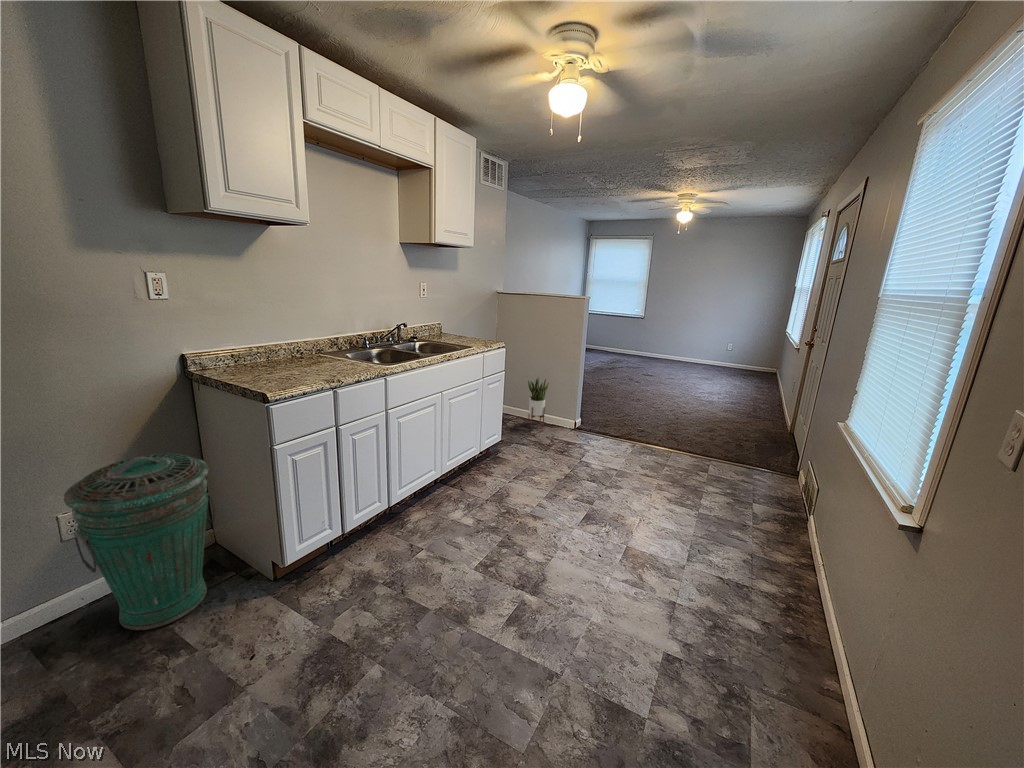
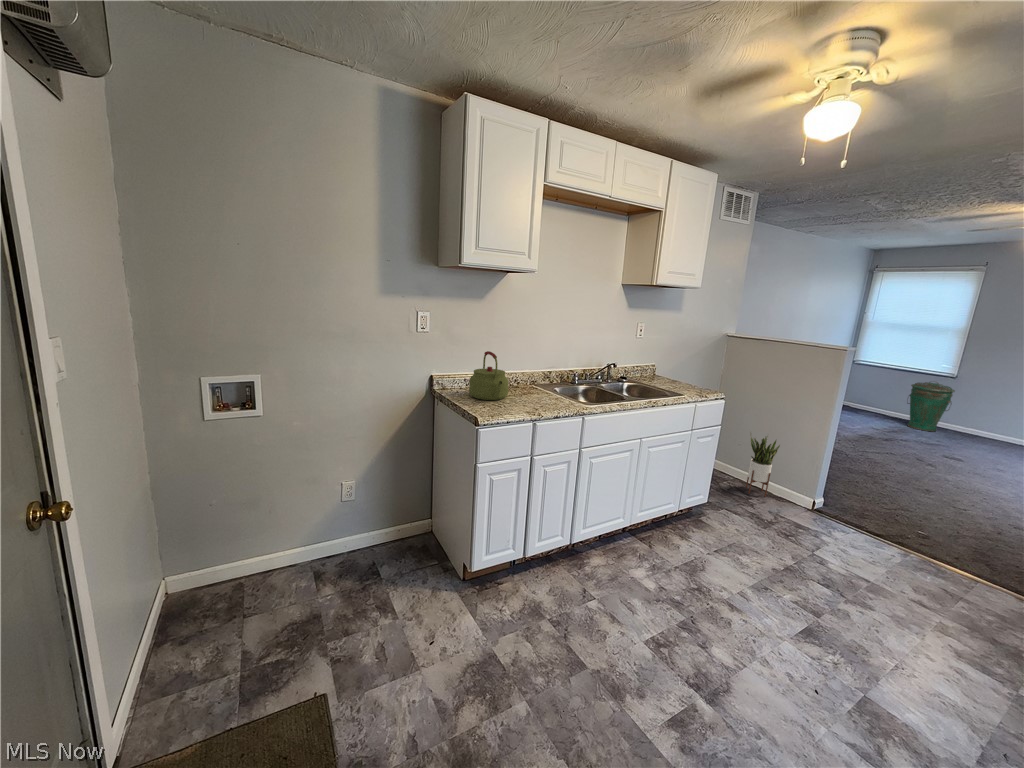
kettle: none [241,317,294,374] -> present [469,351,509,400]
trash can: present [64,454,215,630] -> present [908,382,955,432]

